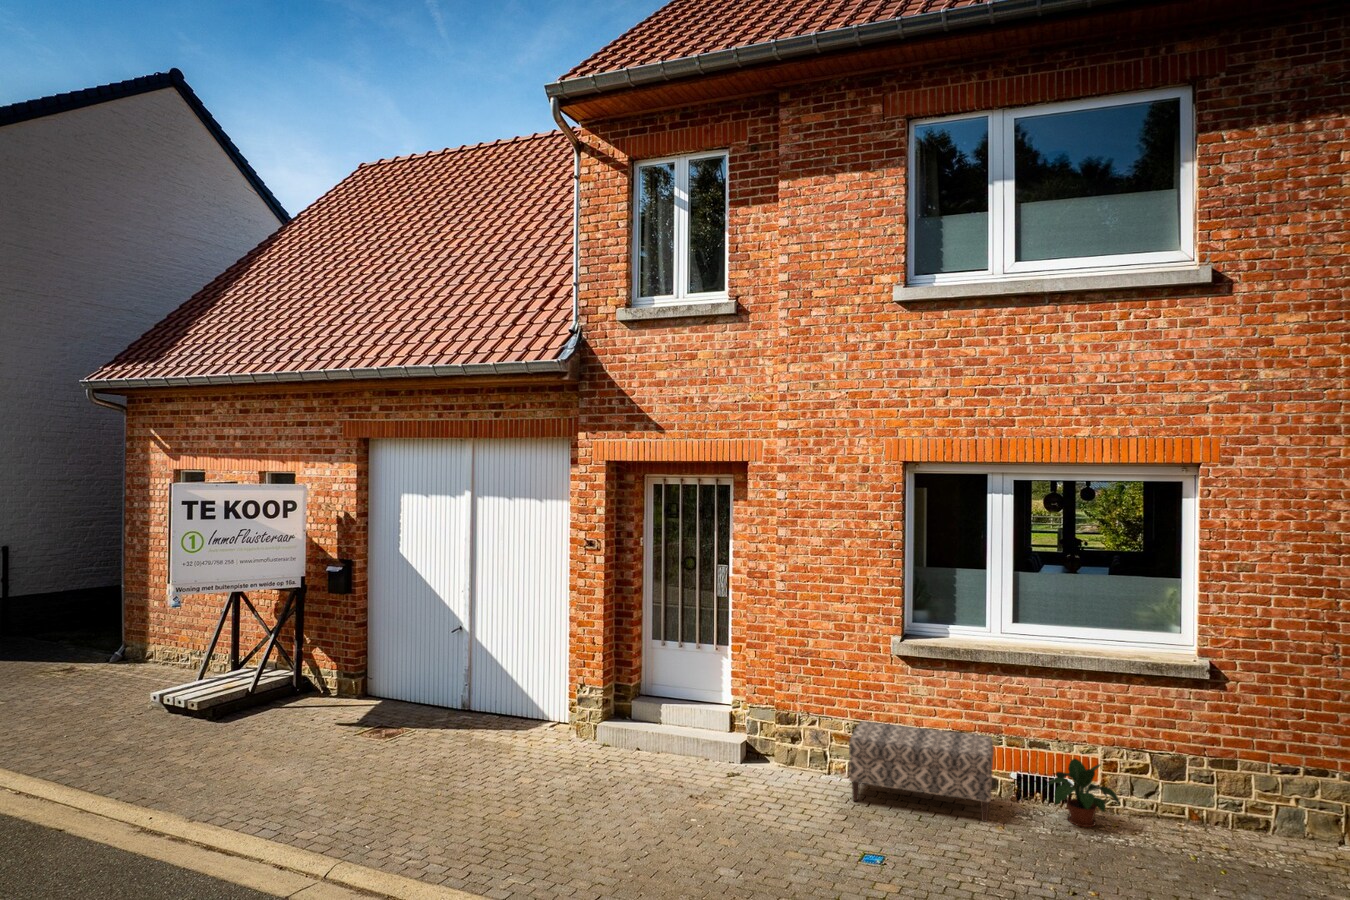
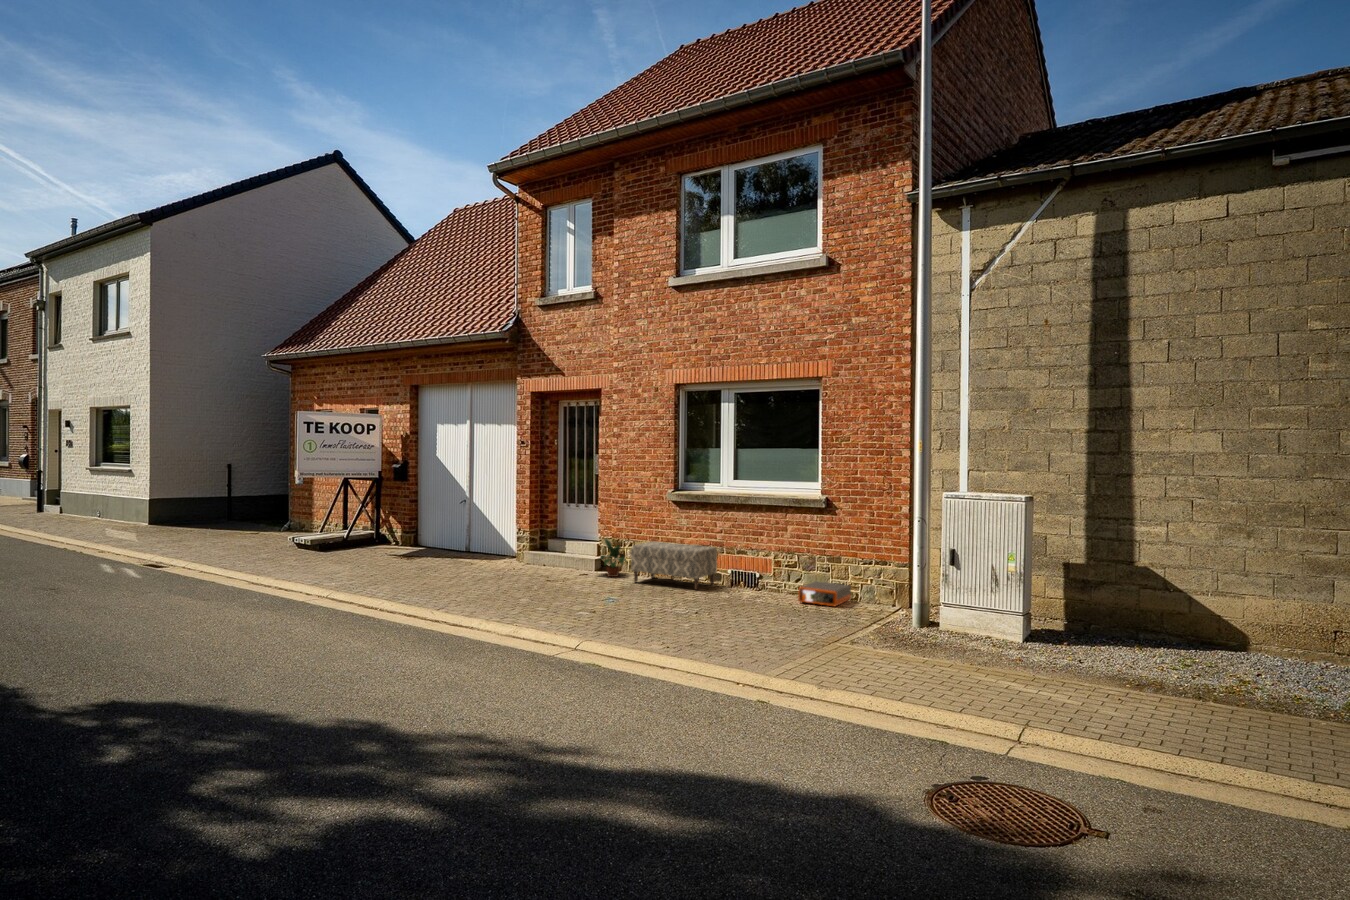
potted plant: present [1049,758,1120,827] -> present [600,539,626,577]
storage box: none [1191,802,1289,865] -> present [798,581,851,606]

